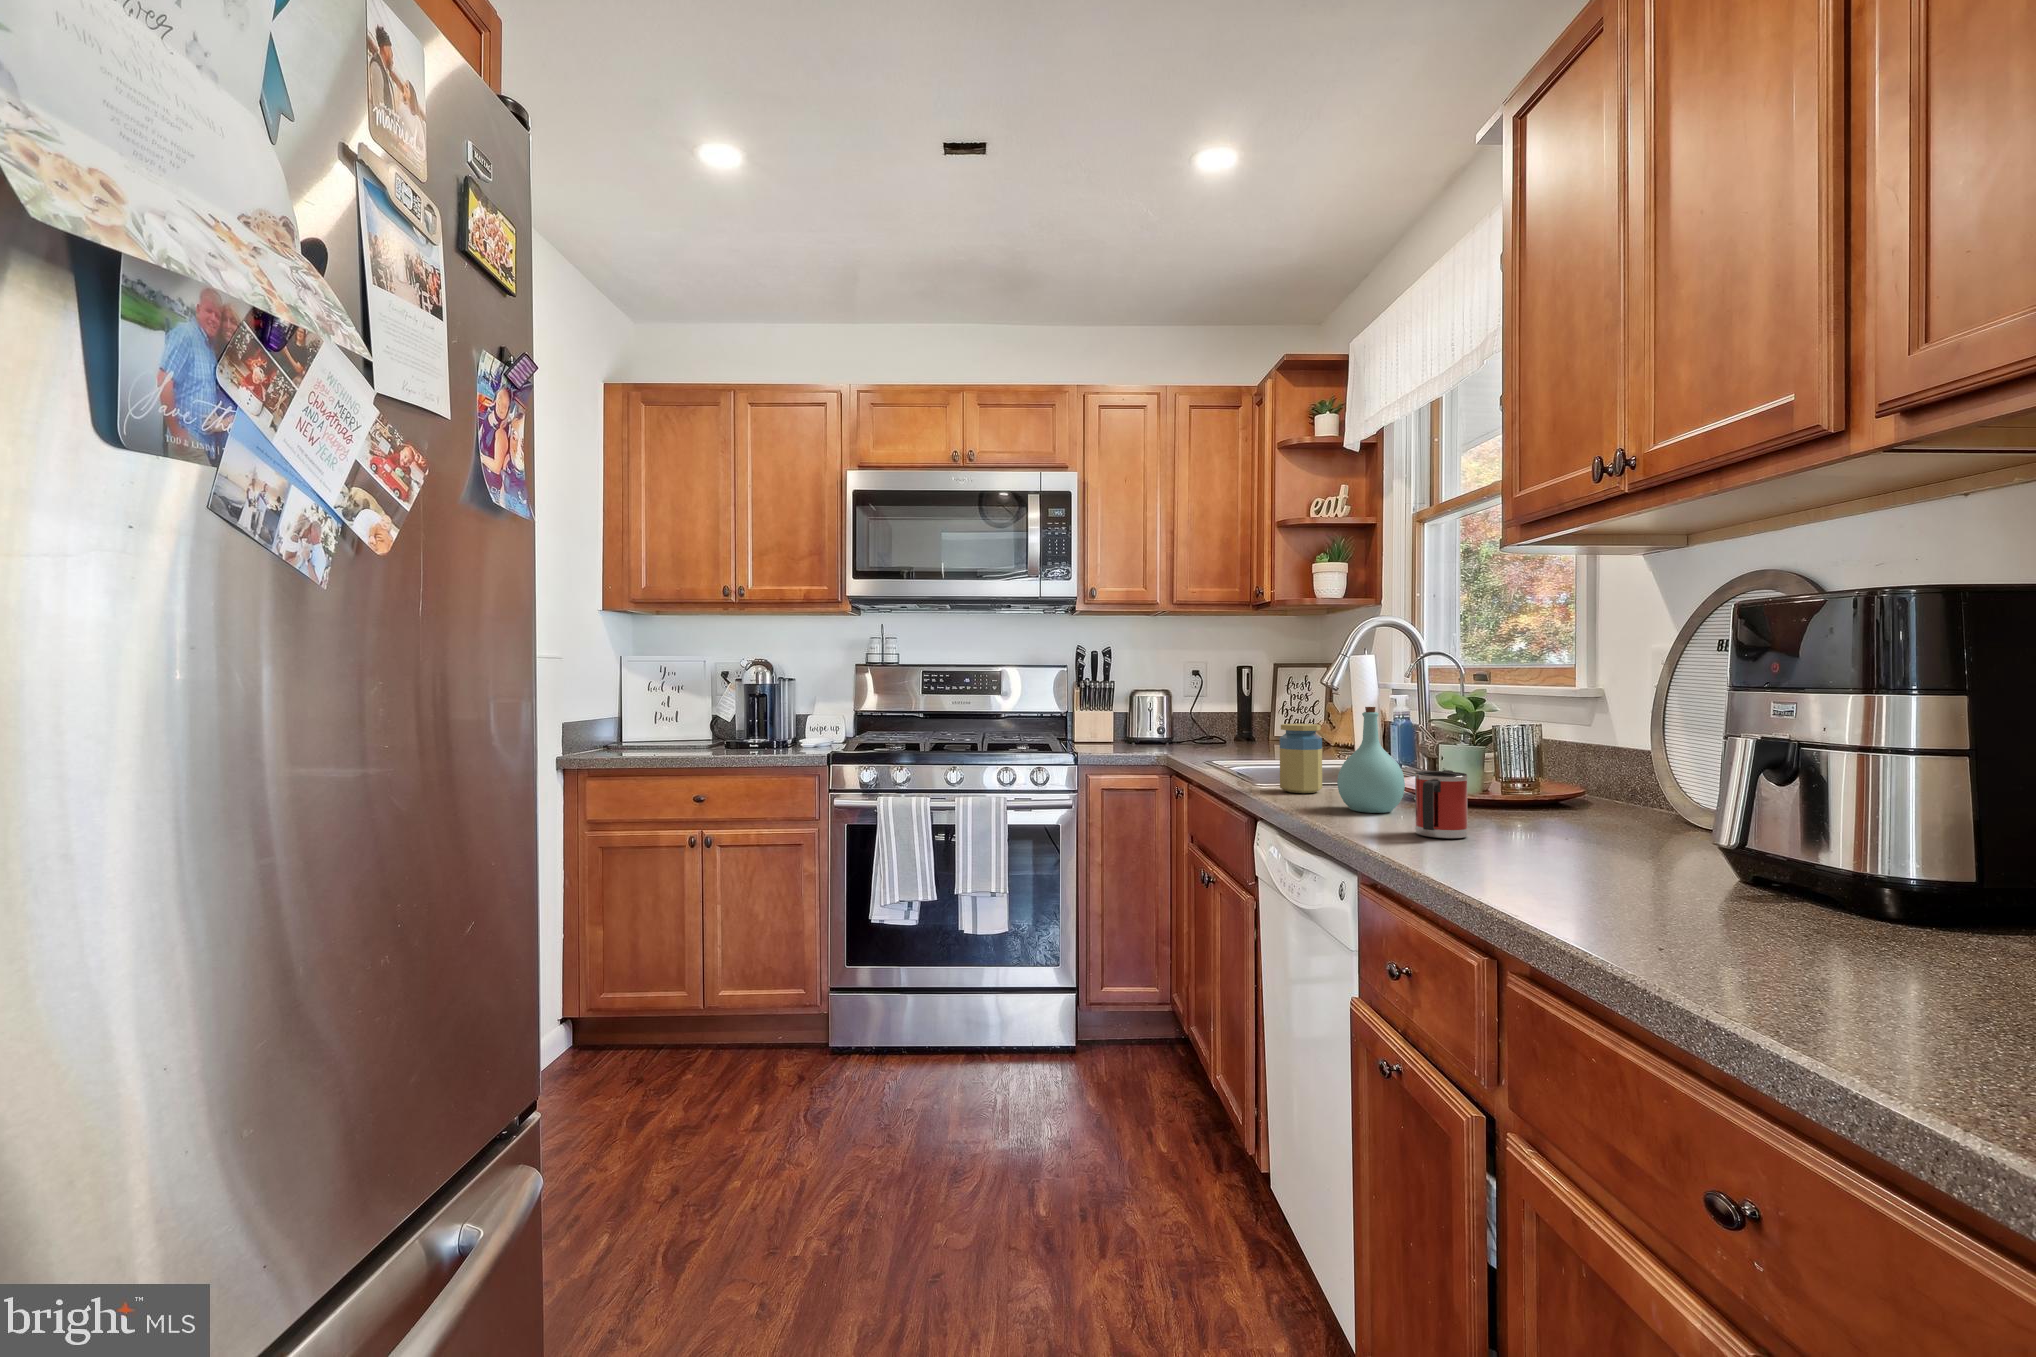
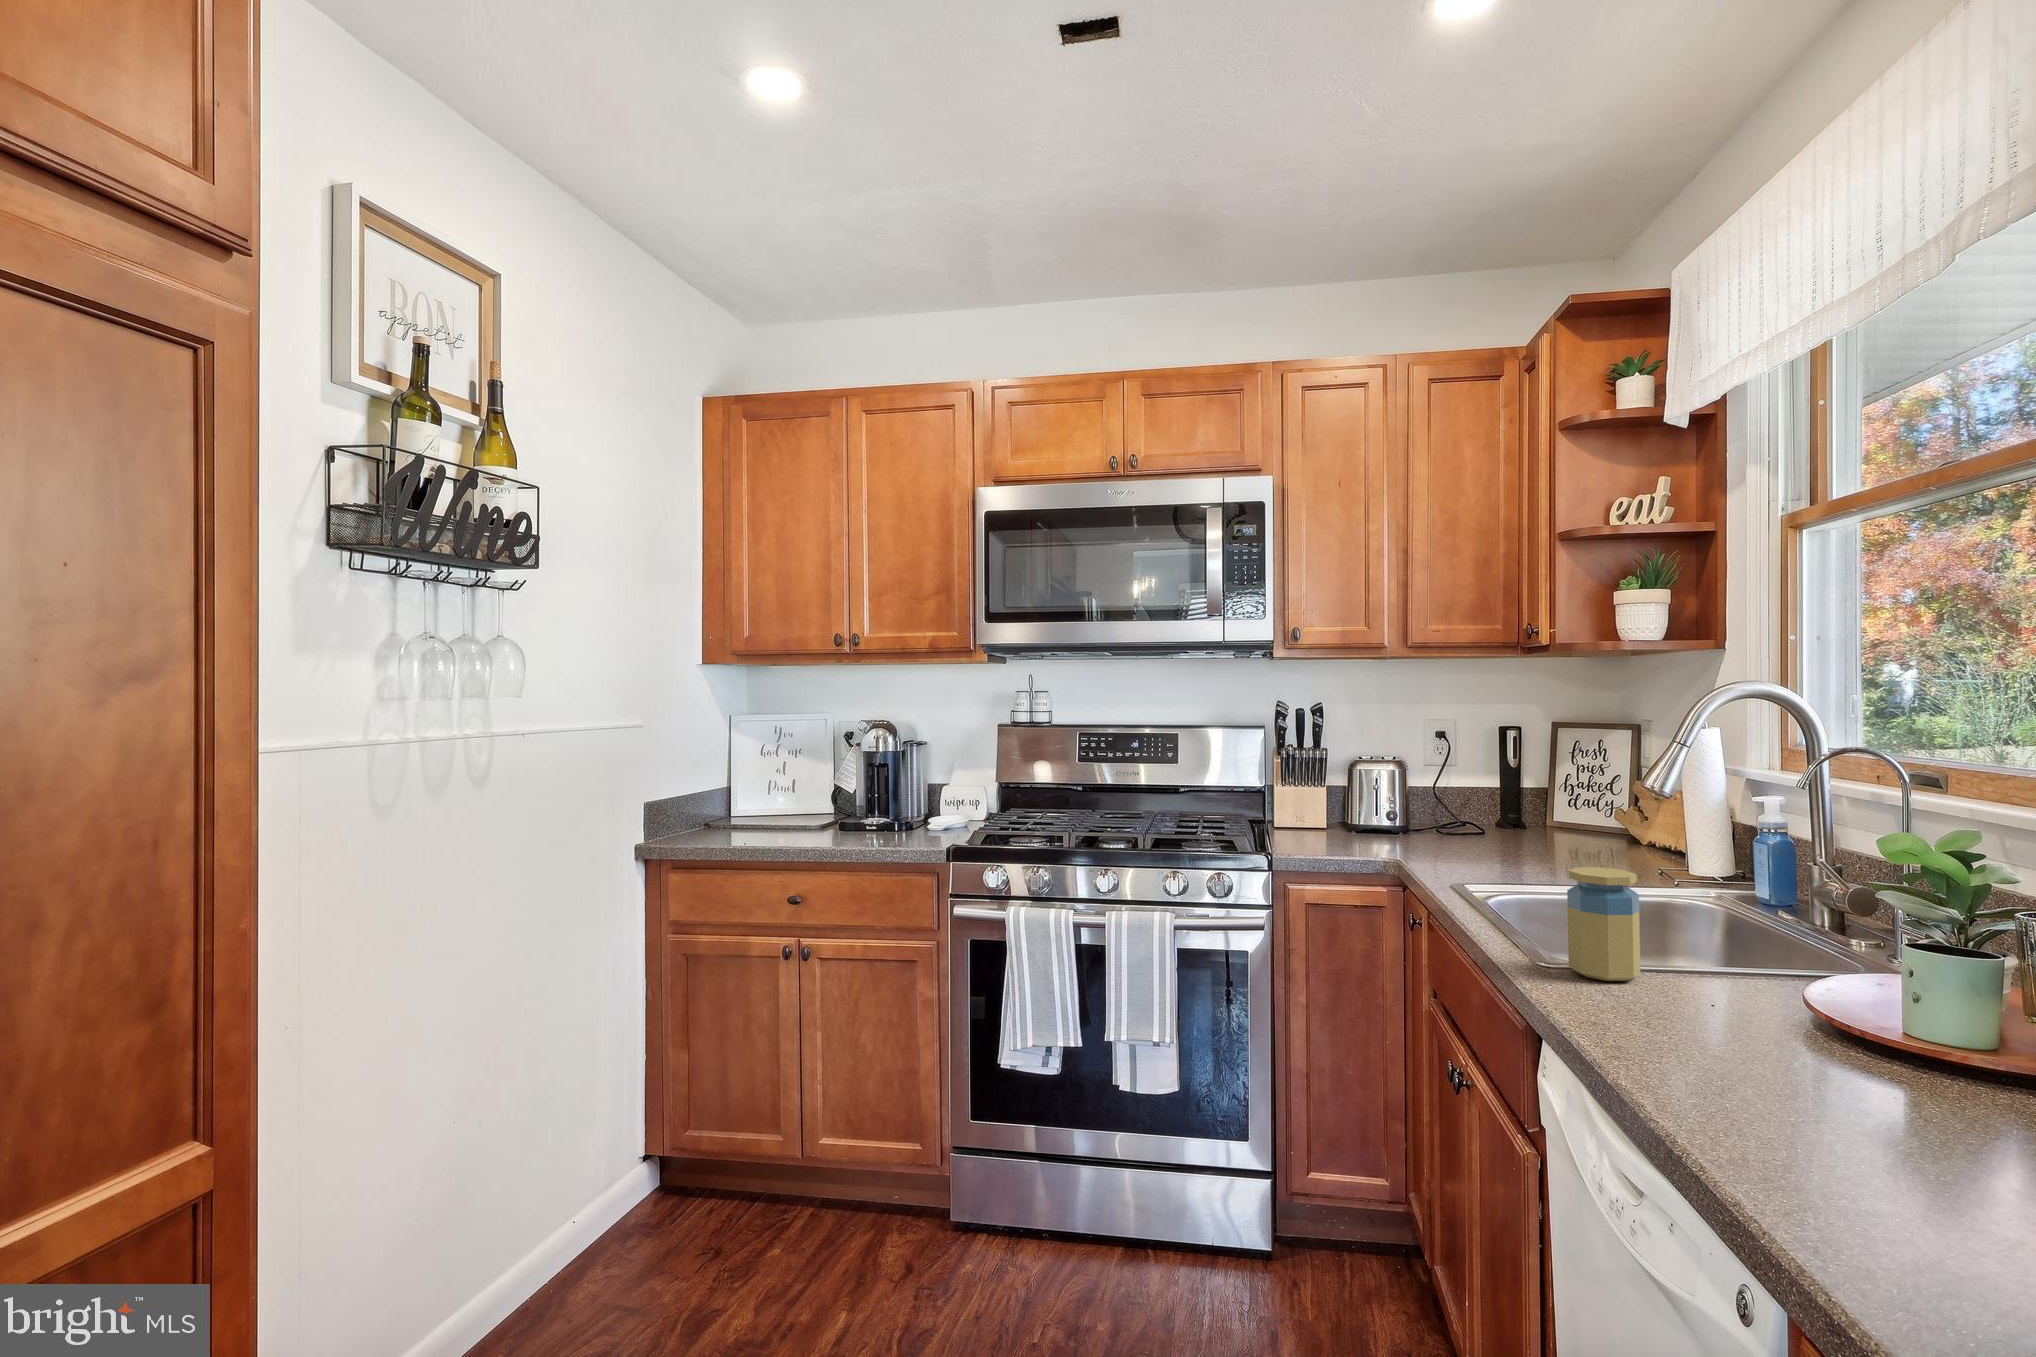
bottle: present [1337,707,1405,813] -> none [1670,874,1797,1055]
mug: present [1415,770,1468,838] -> none [1828,1023,1940,1164]

